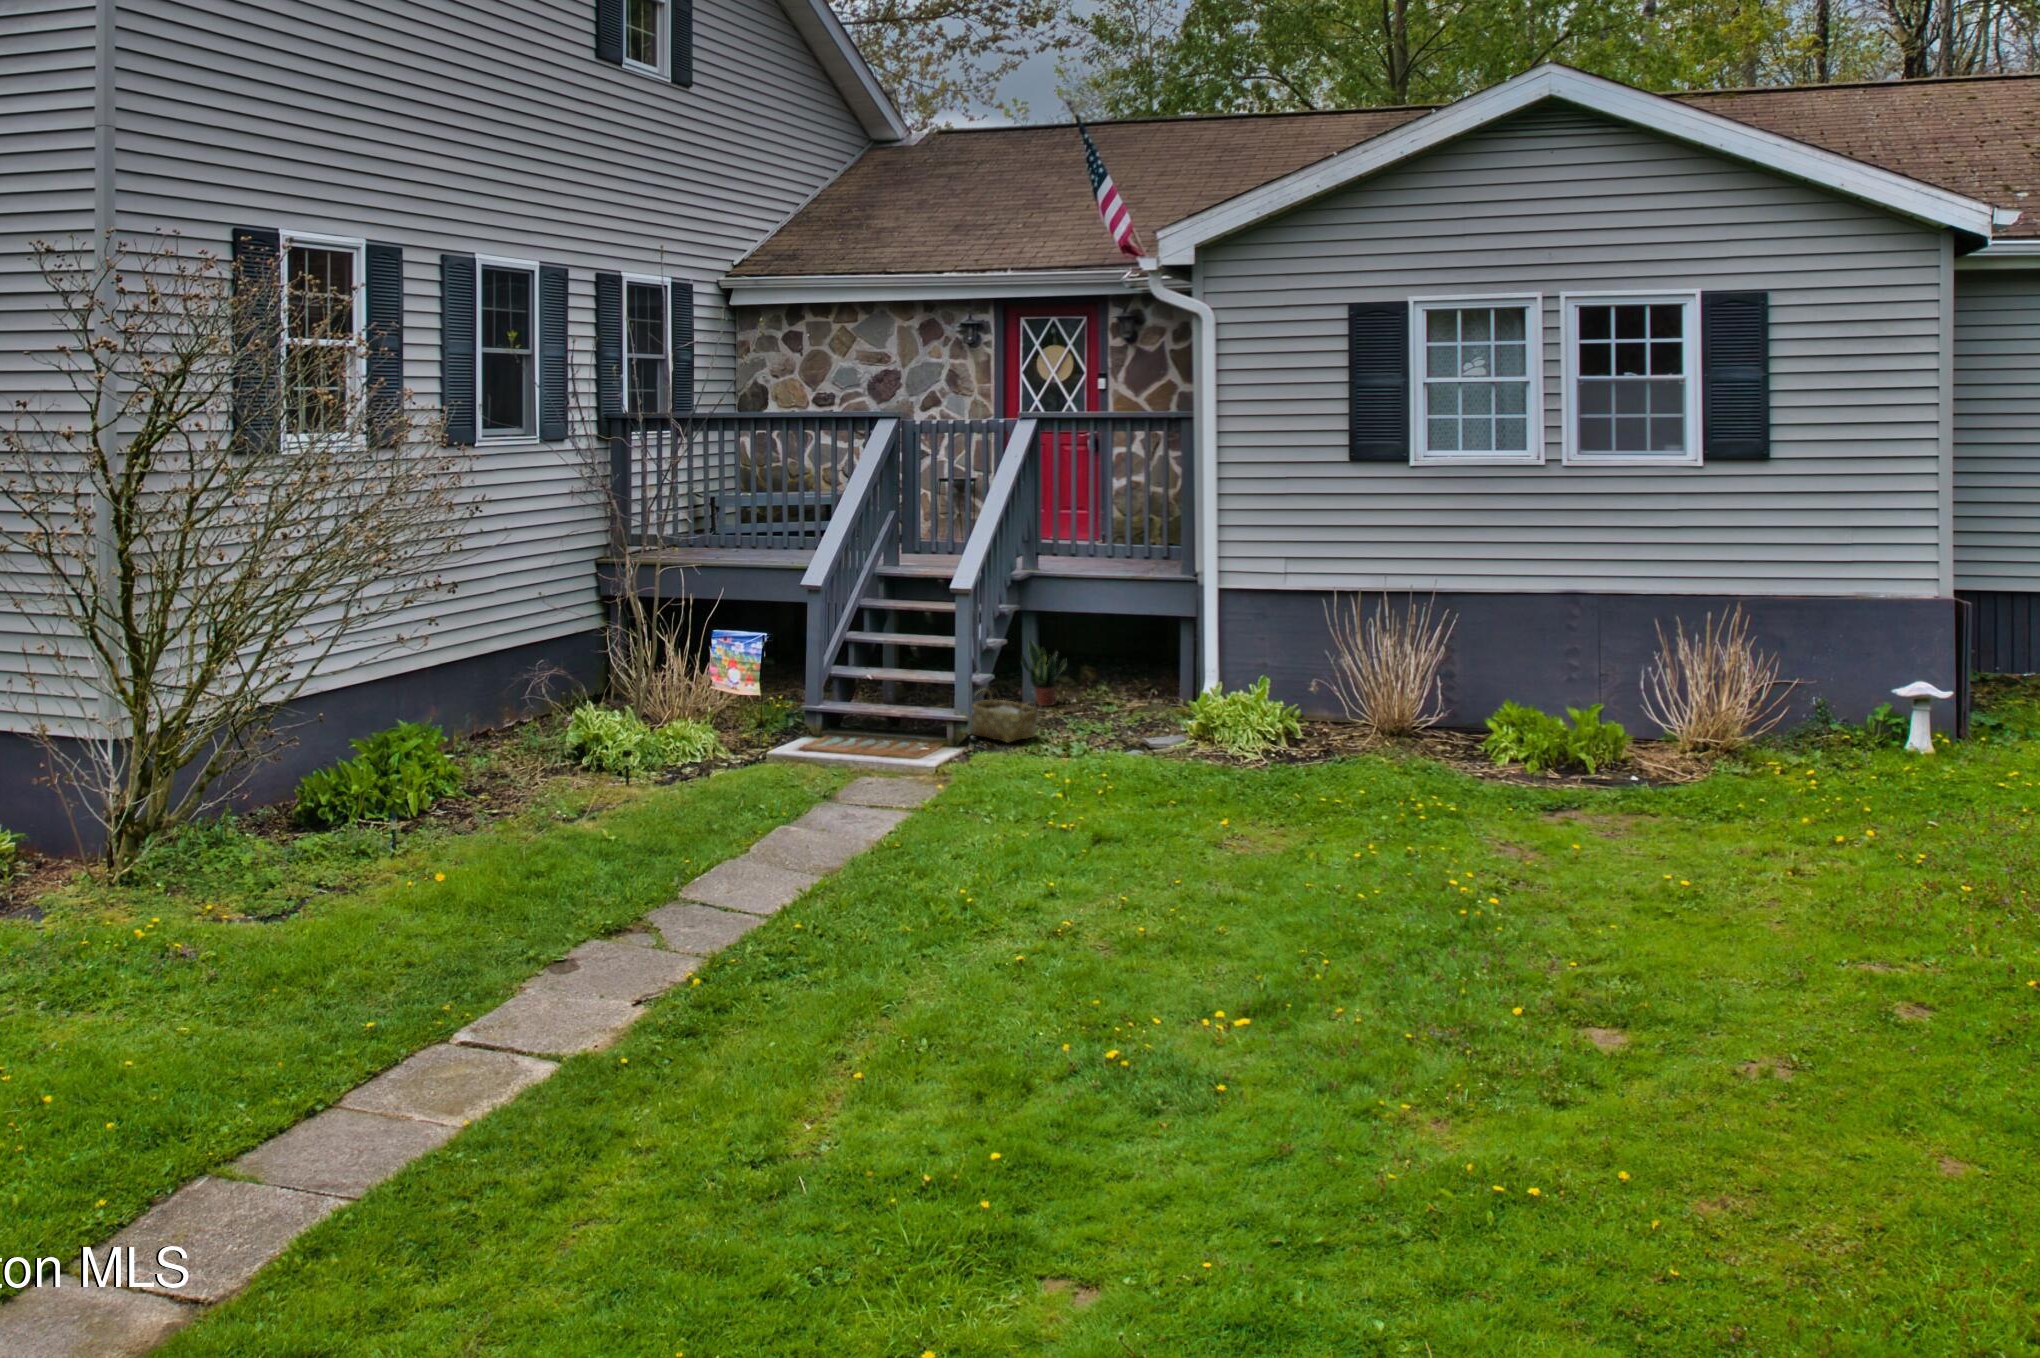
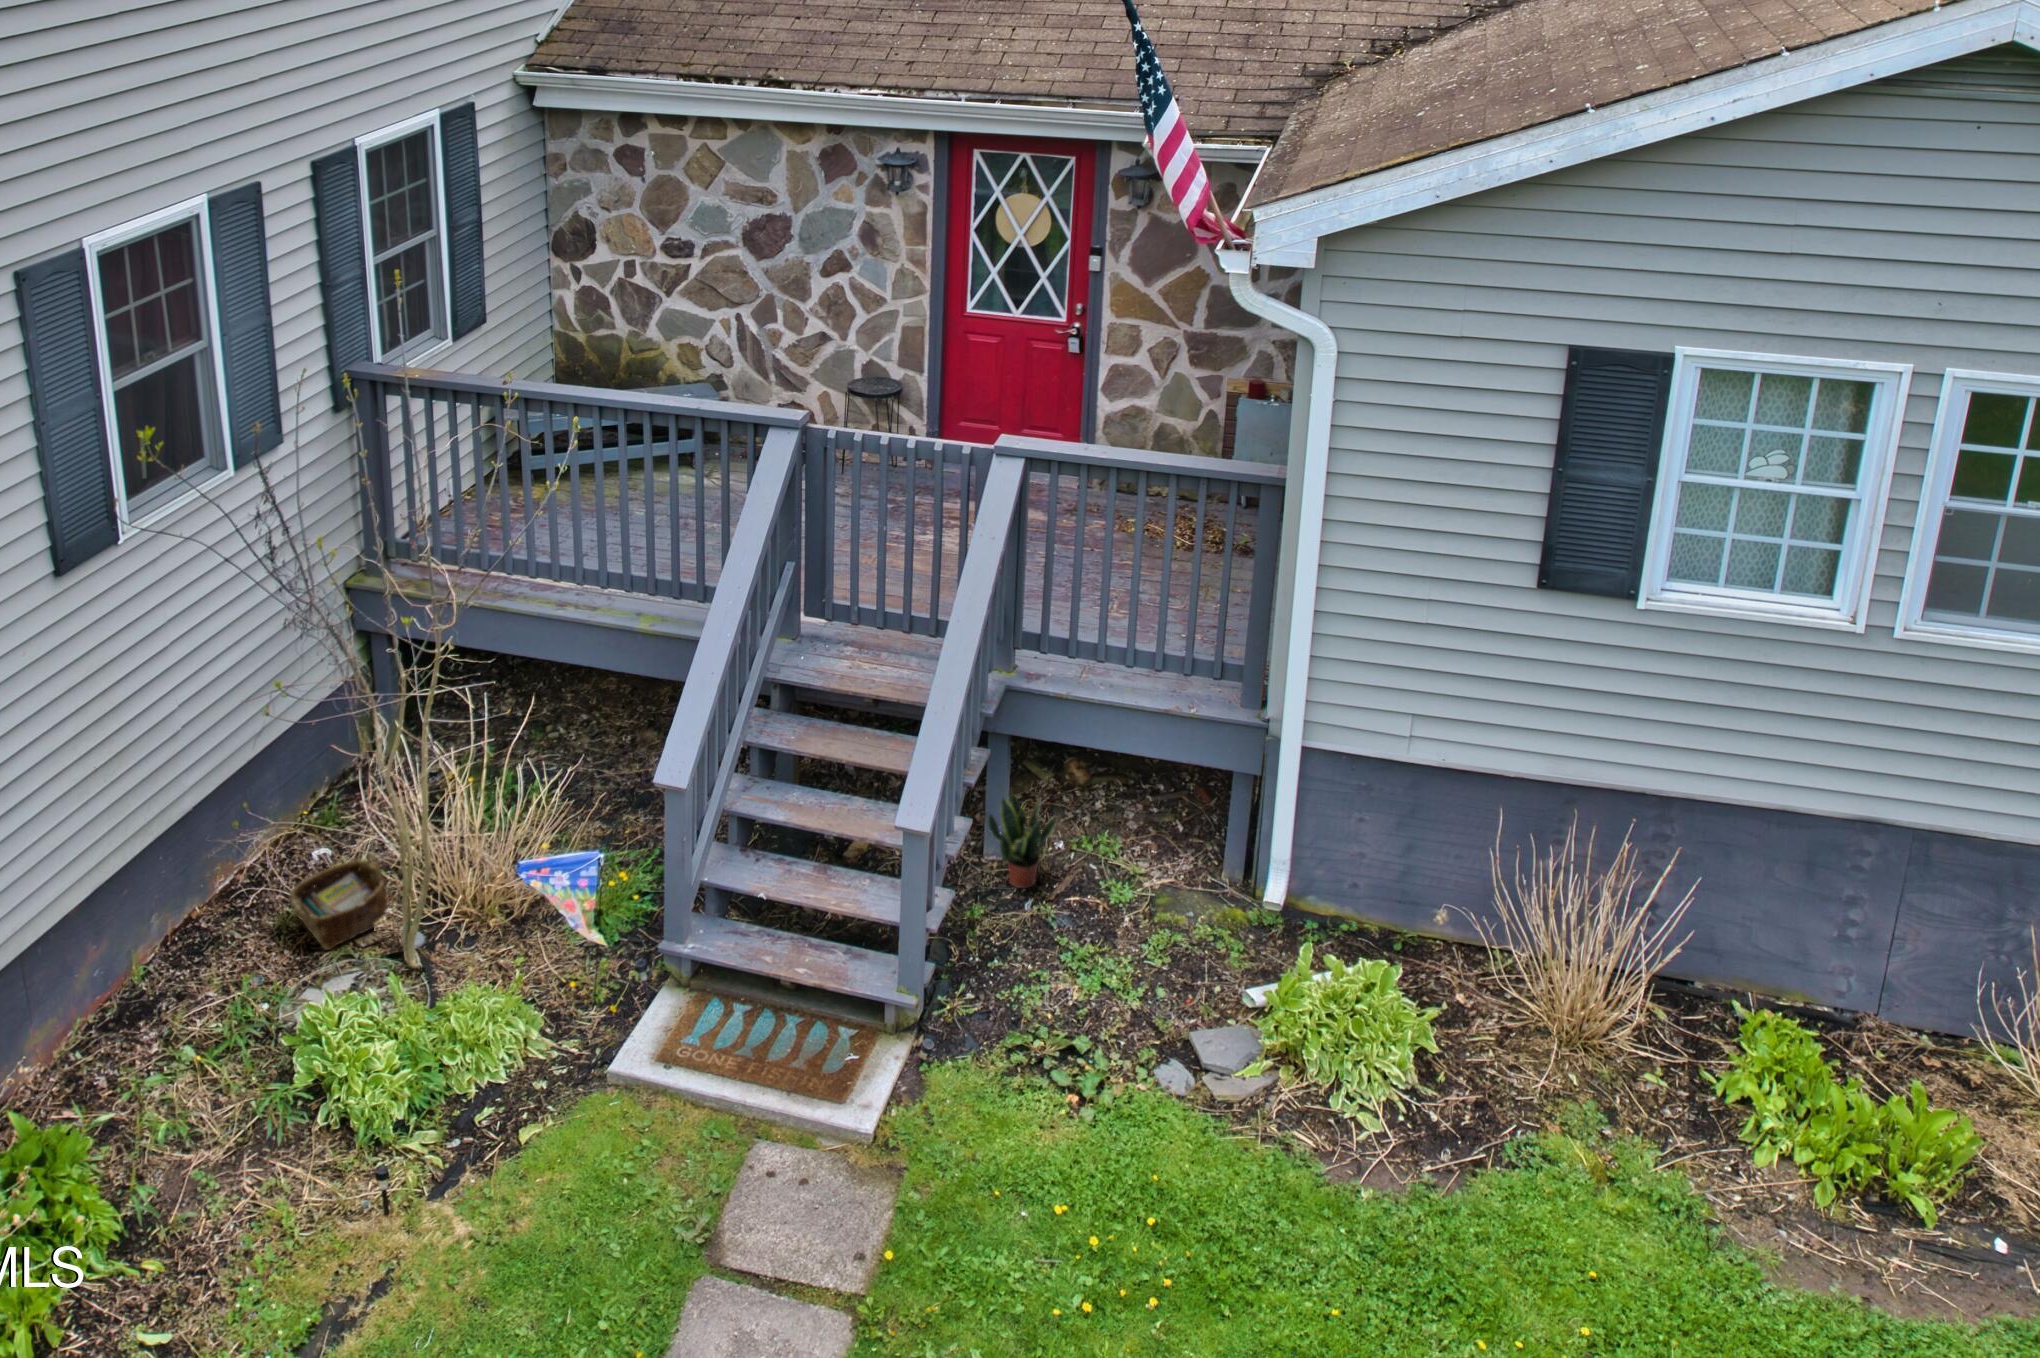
woven basket: present [972,689,1038,743] -> present [289,853,388,950]

